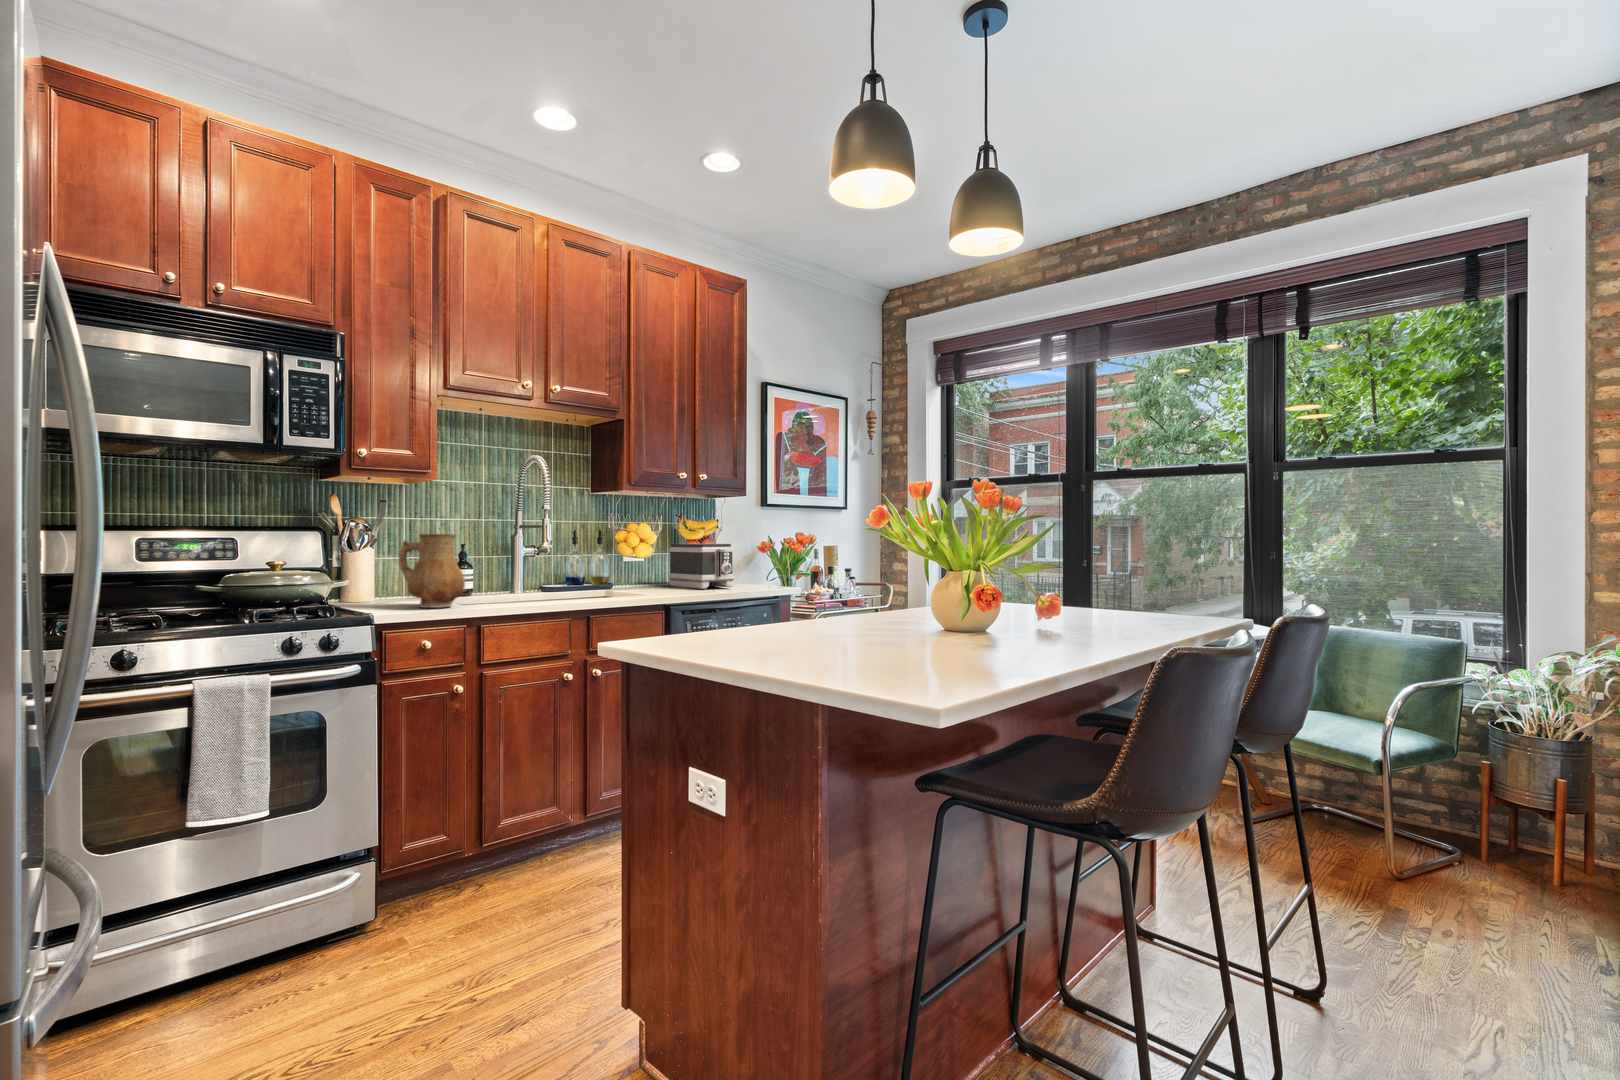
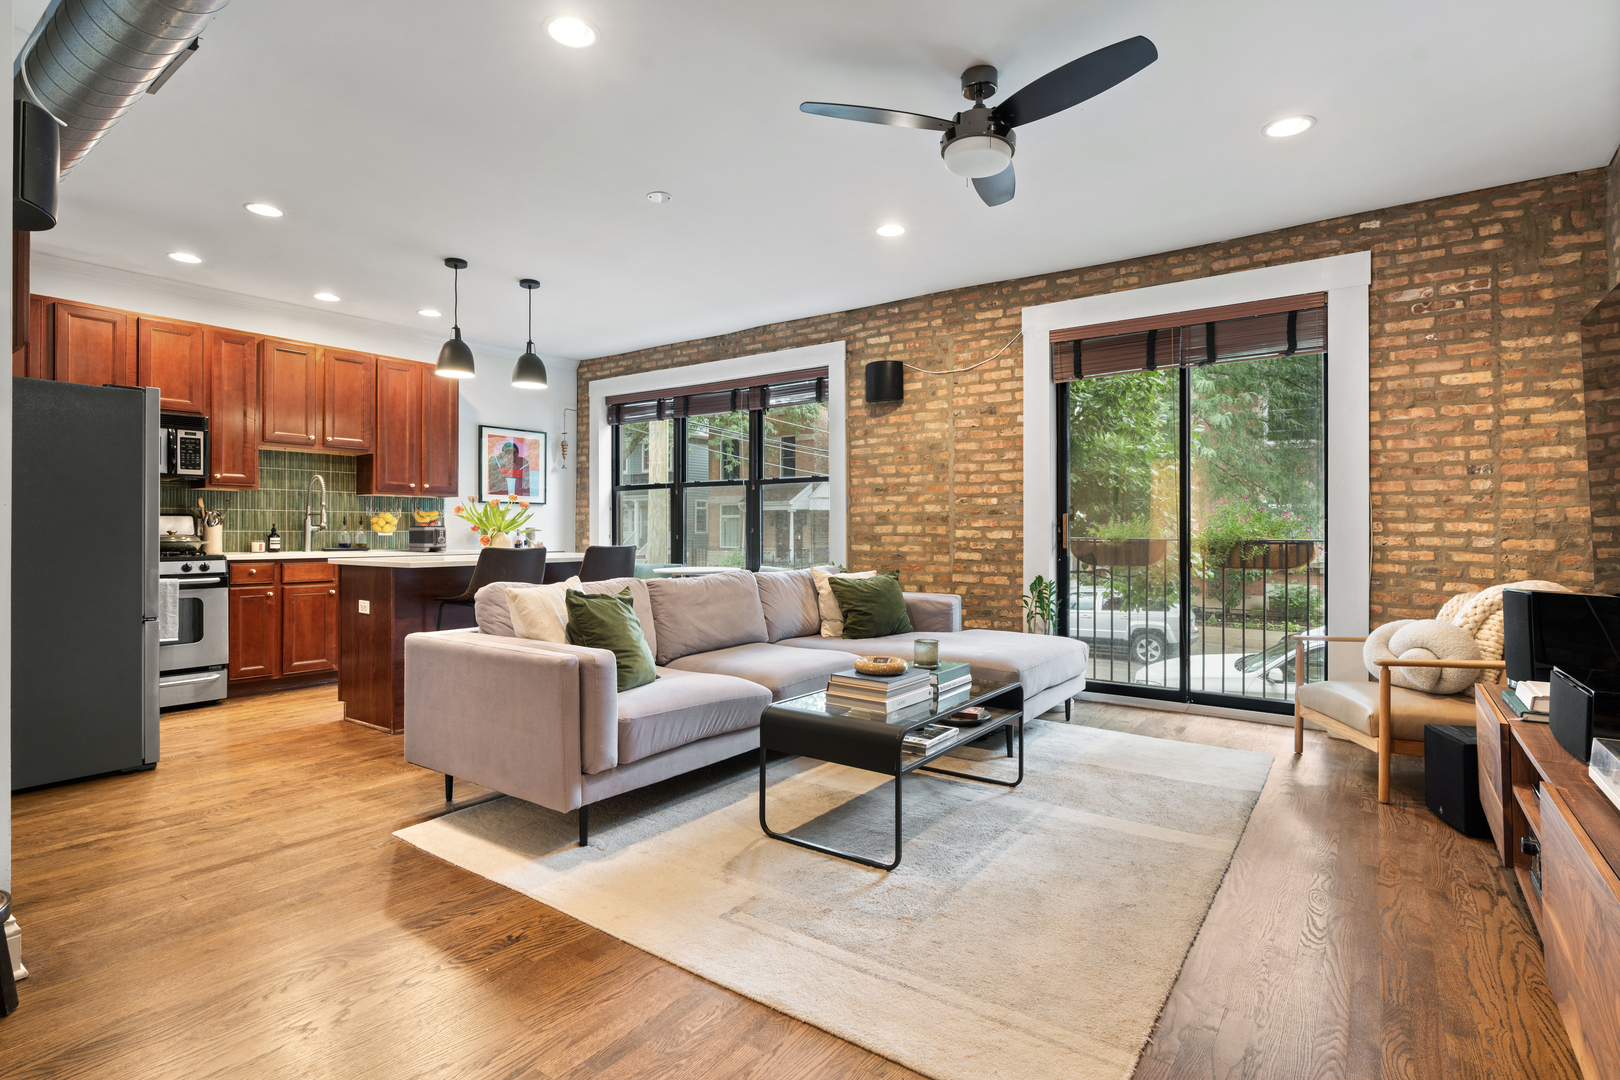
ceramic pitcher: present [398,534,465,608] -> none [238,517,274,554]

